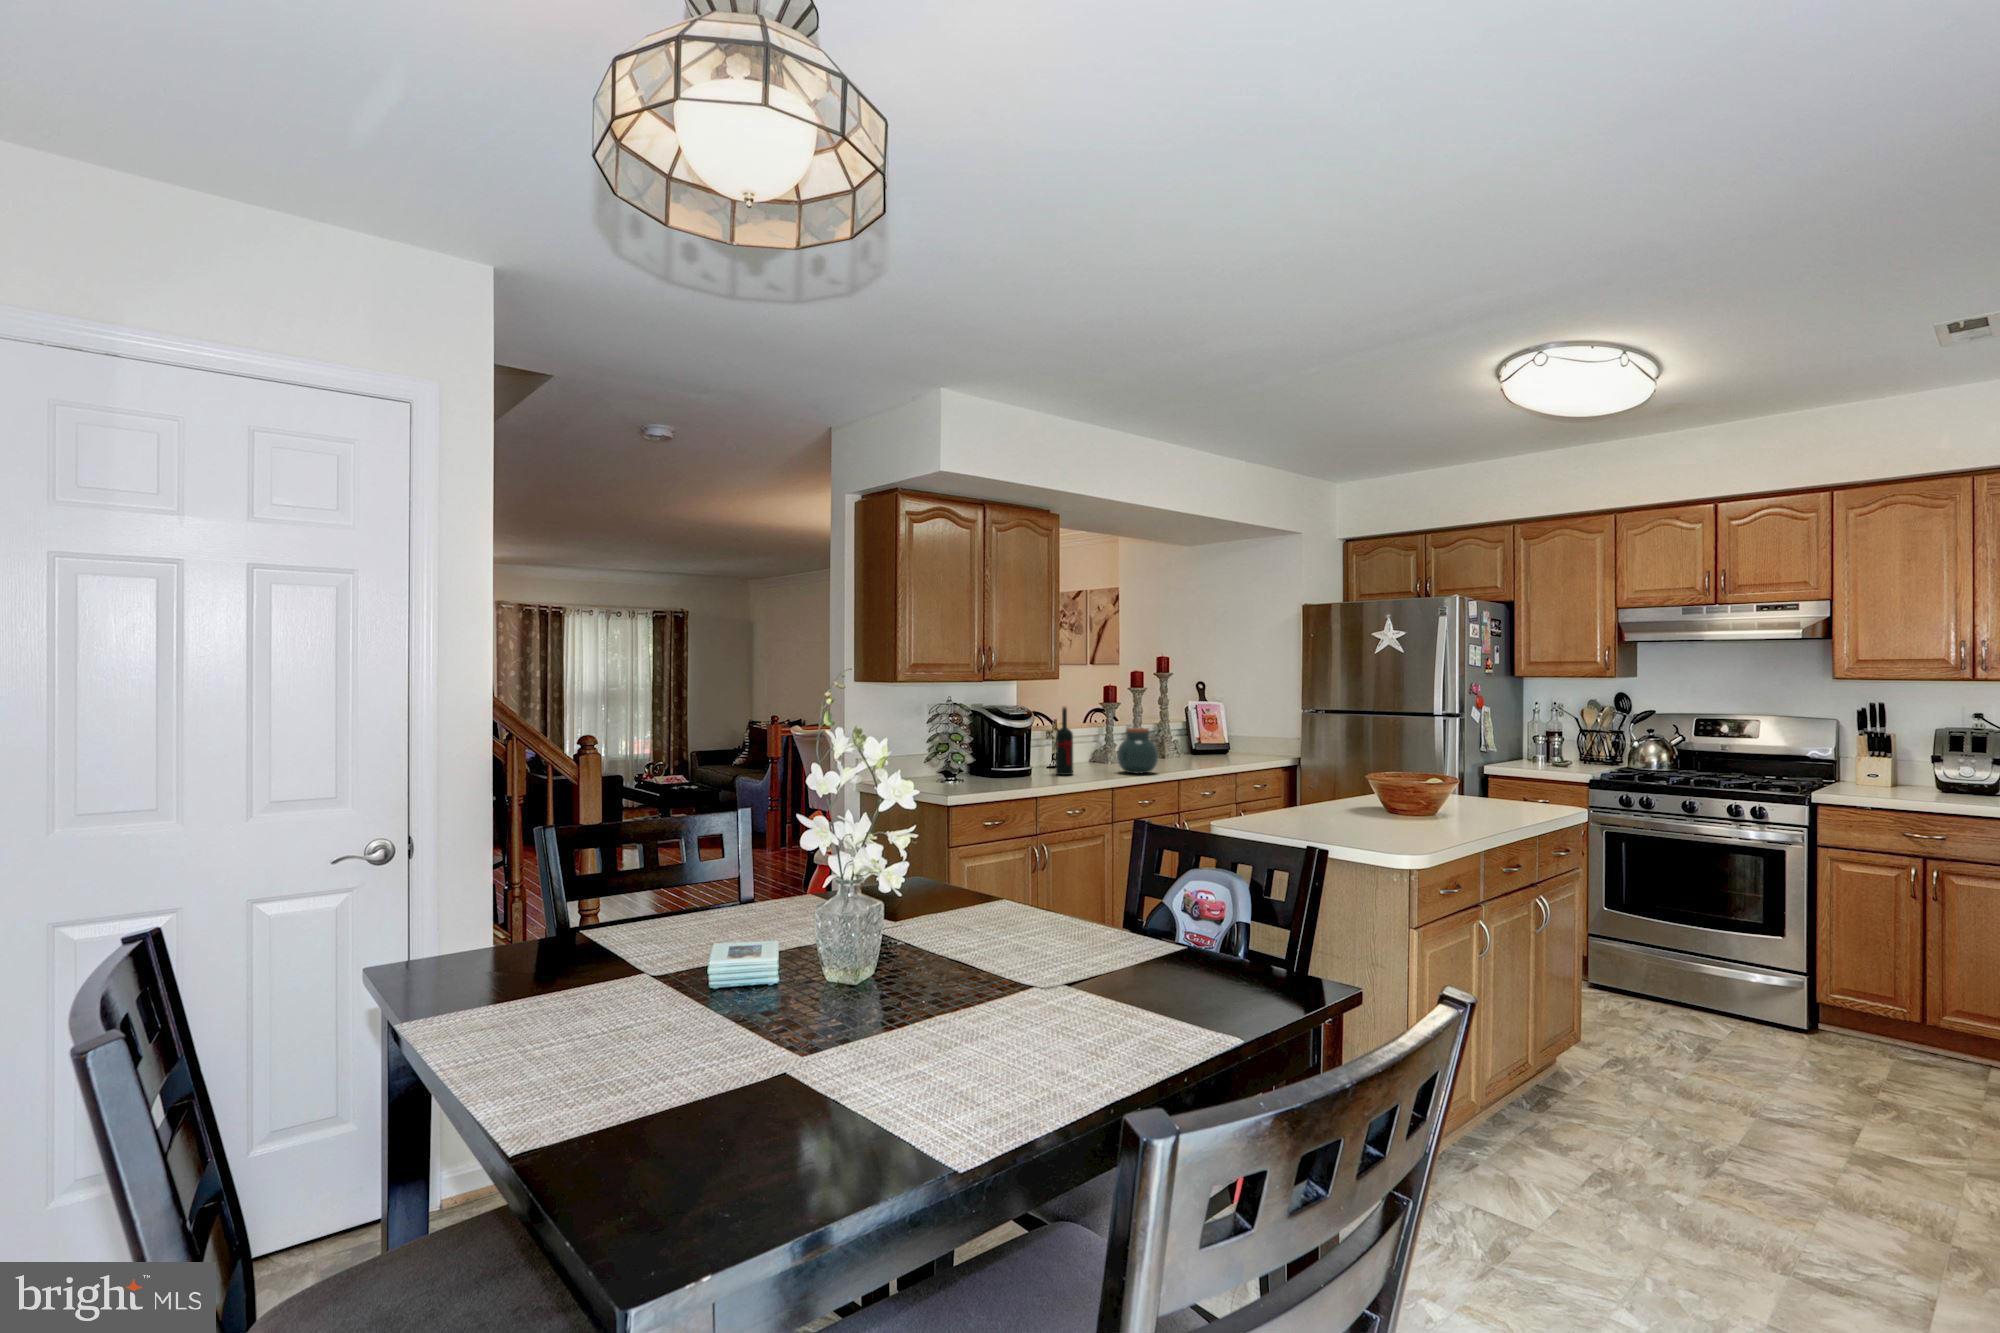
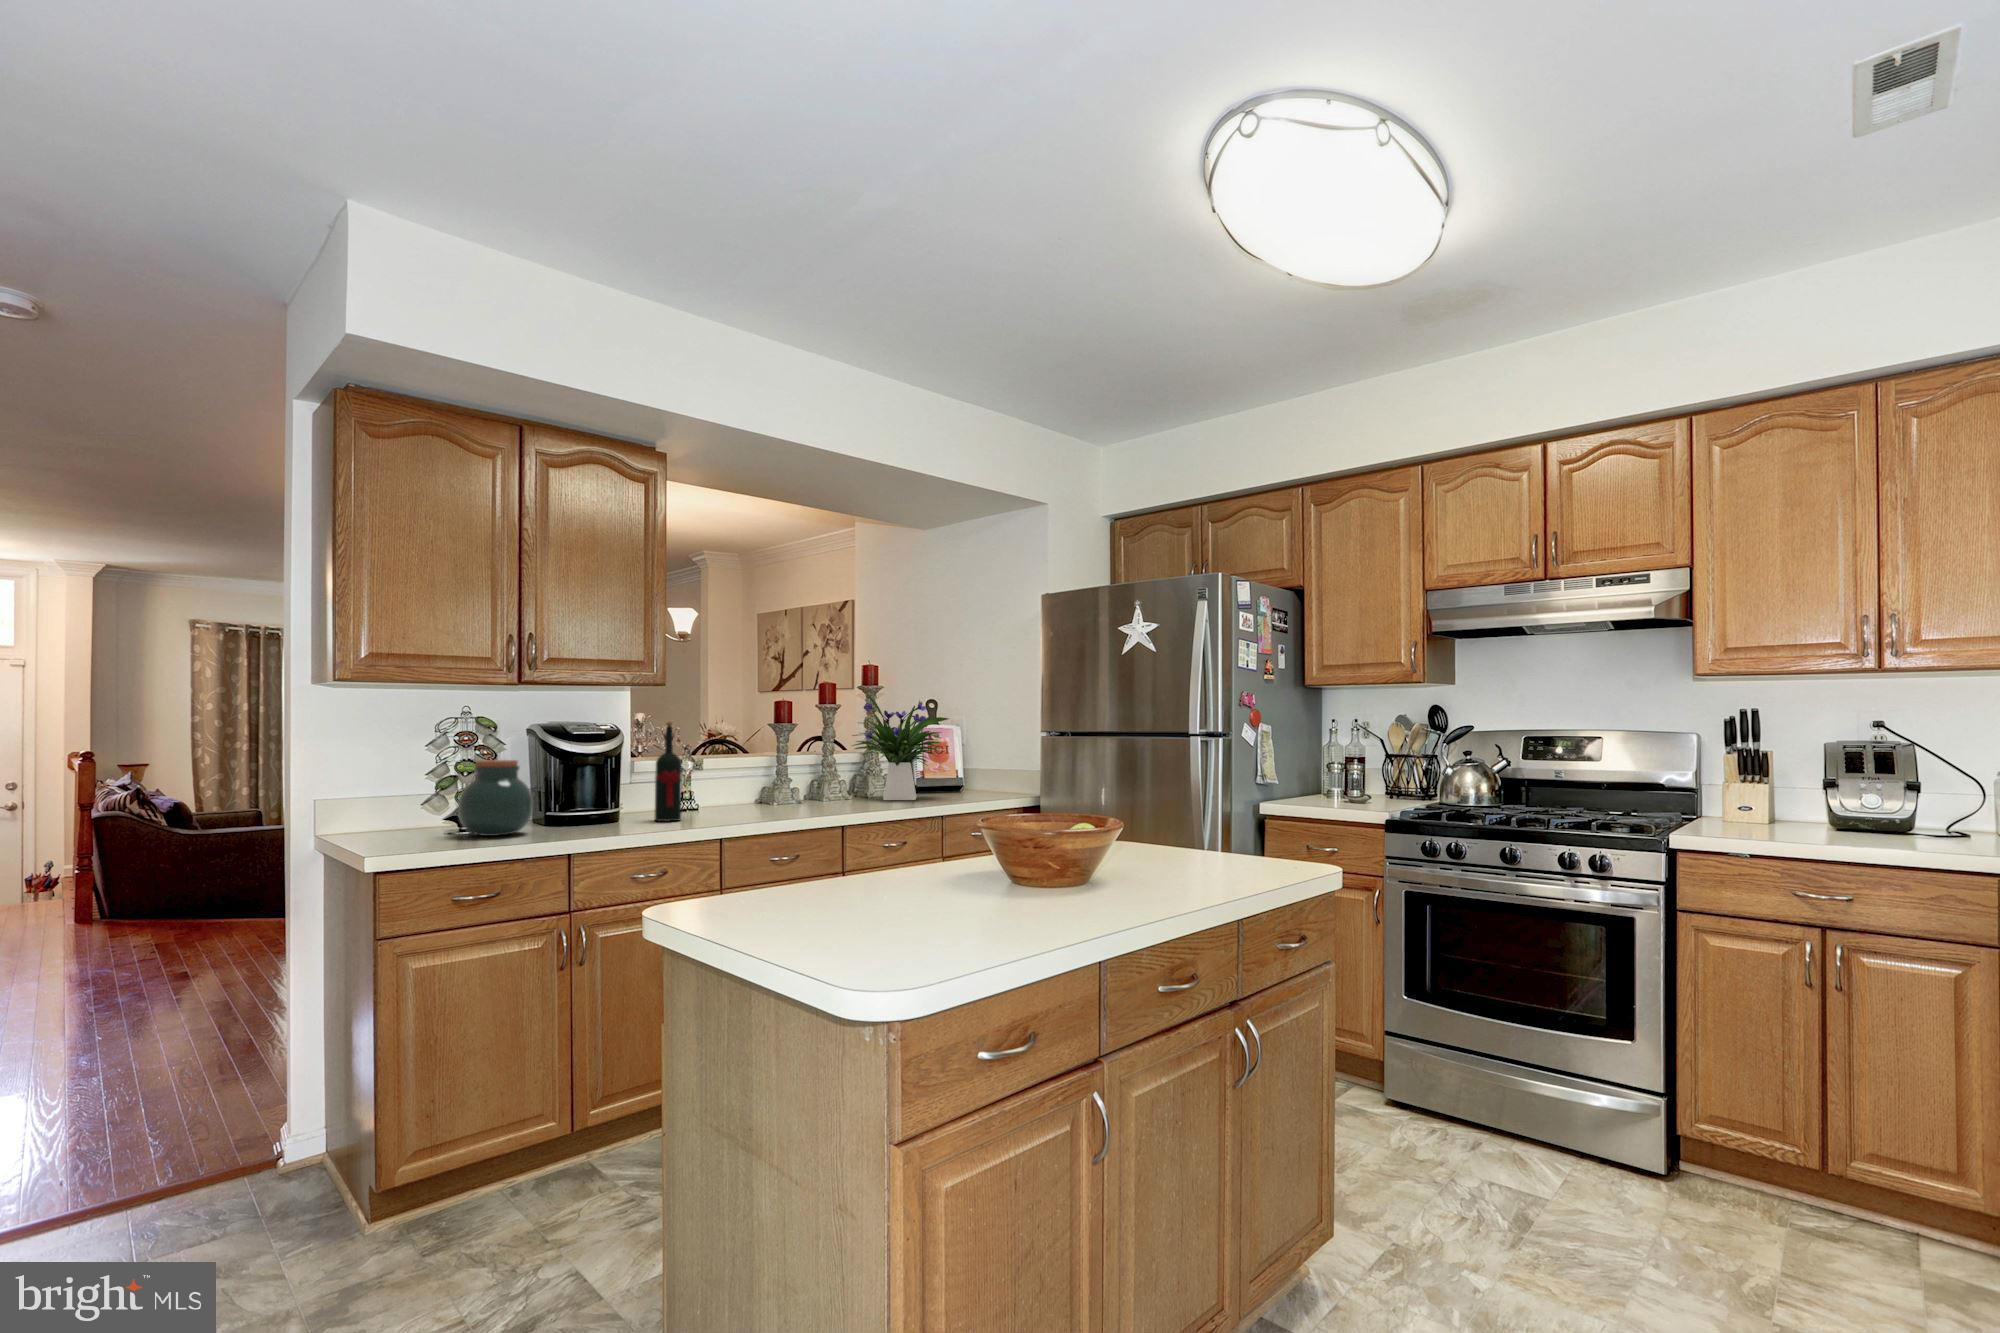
flower arrangement: none [1156,682,1231,761] -> present [852,694,949,800]
jar: present [1117,728,1158,774] -> present [458,760,533,836]

